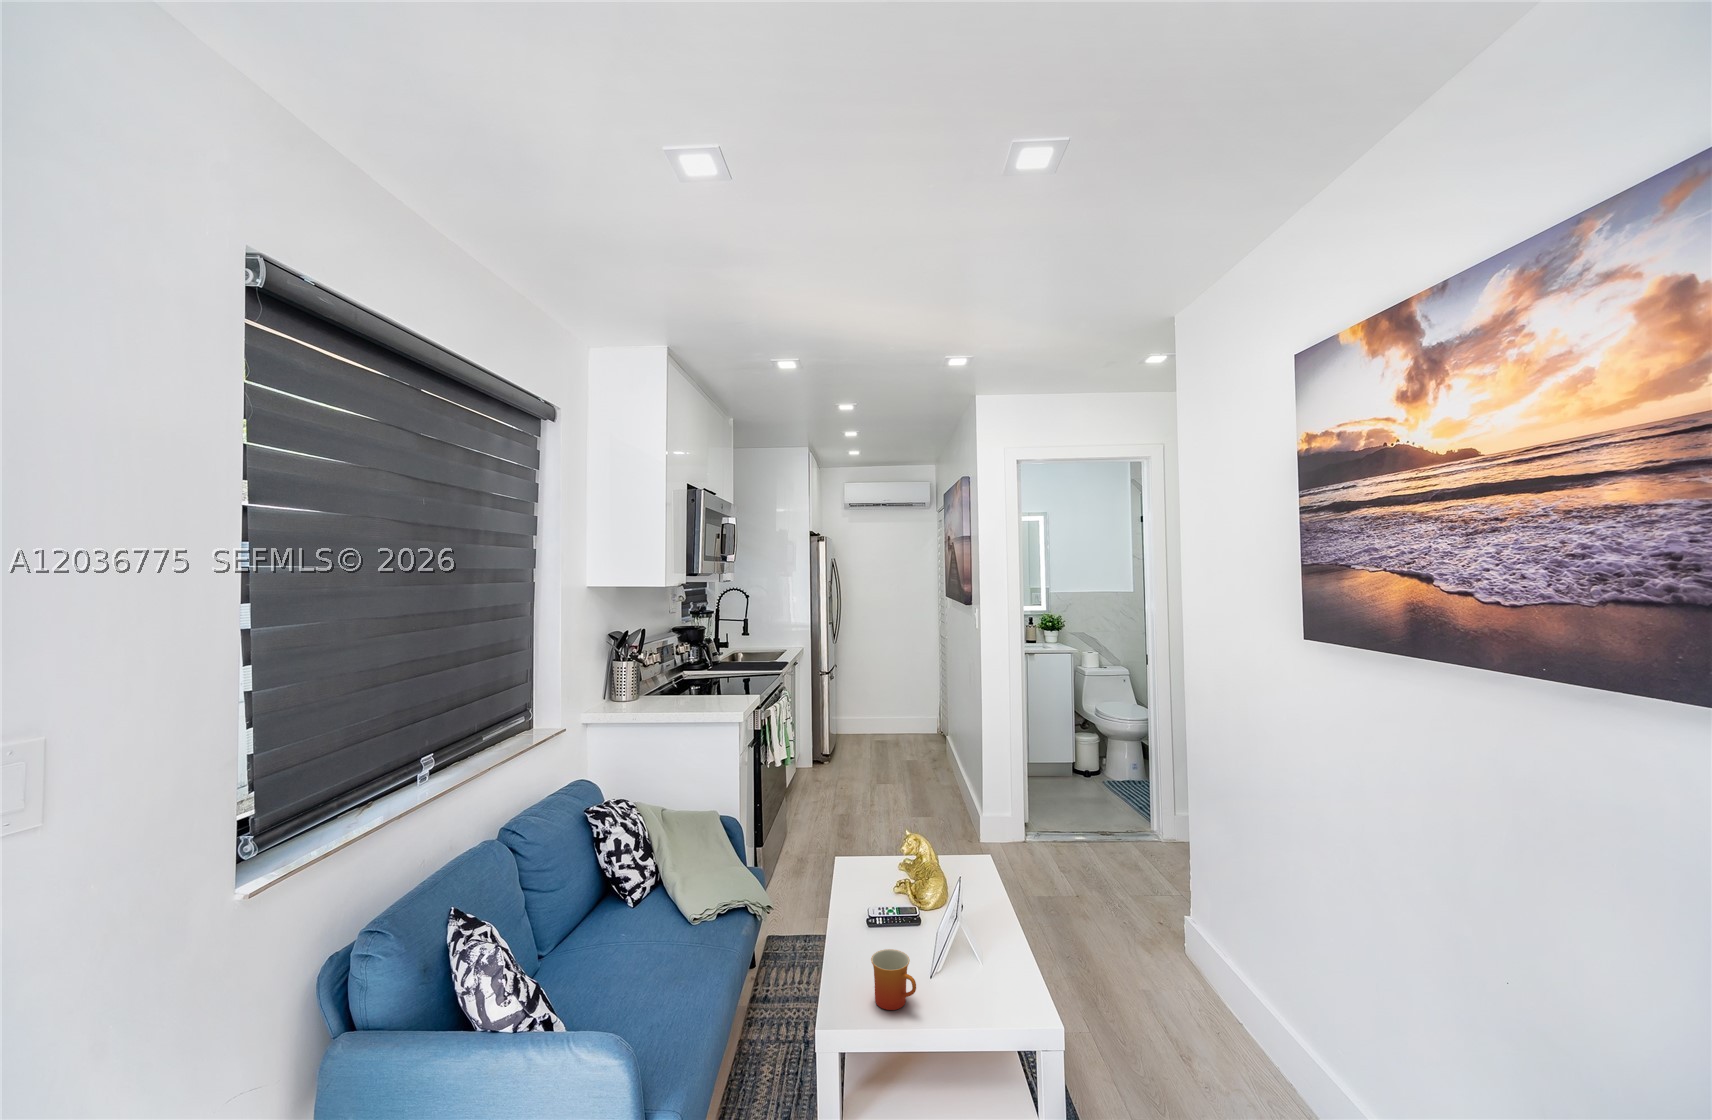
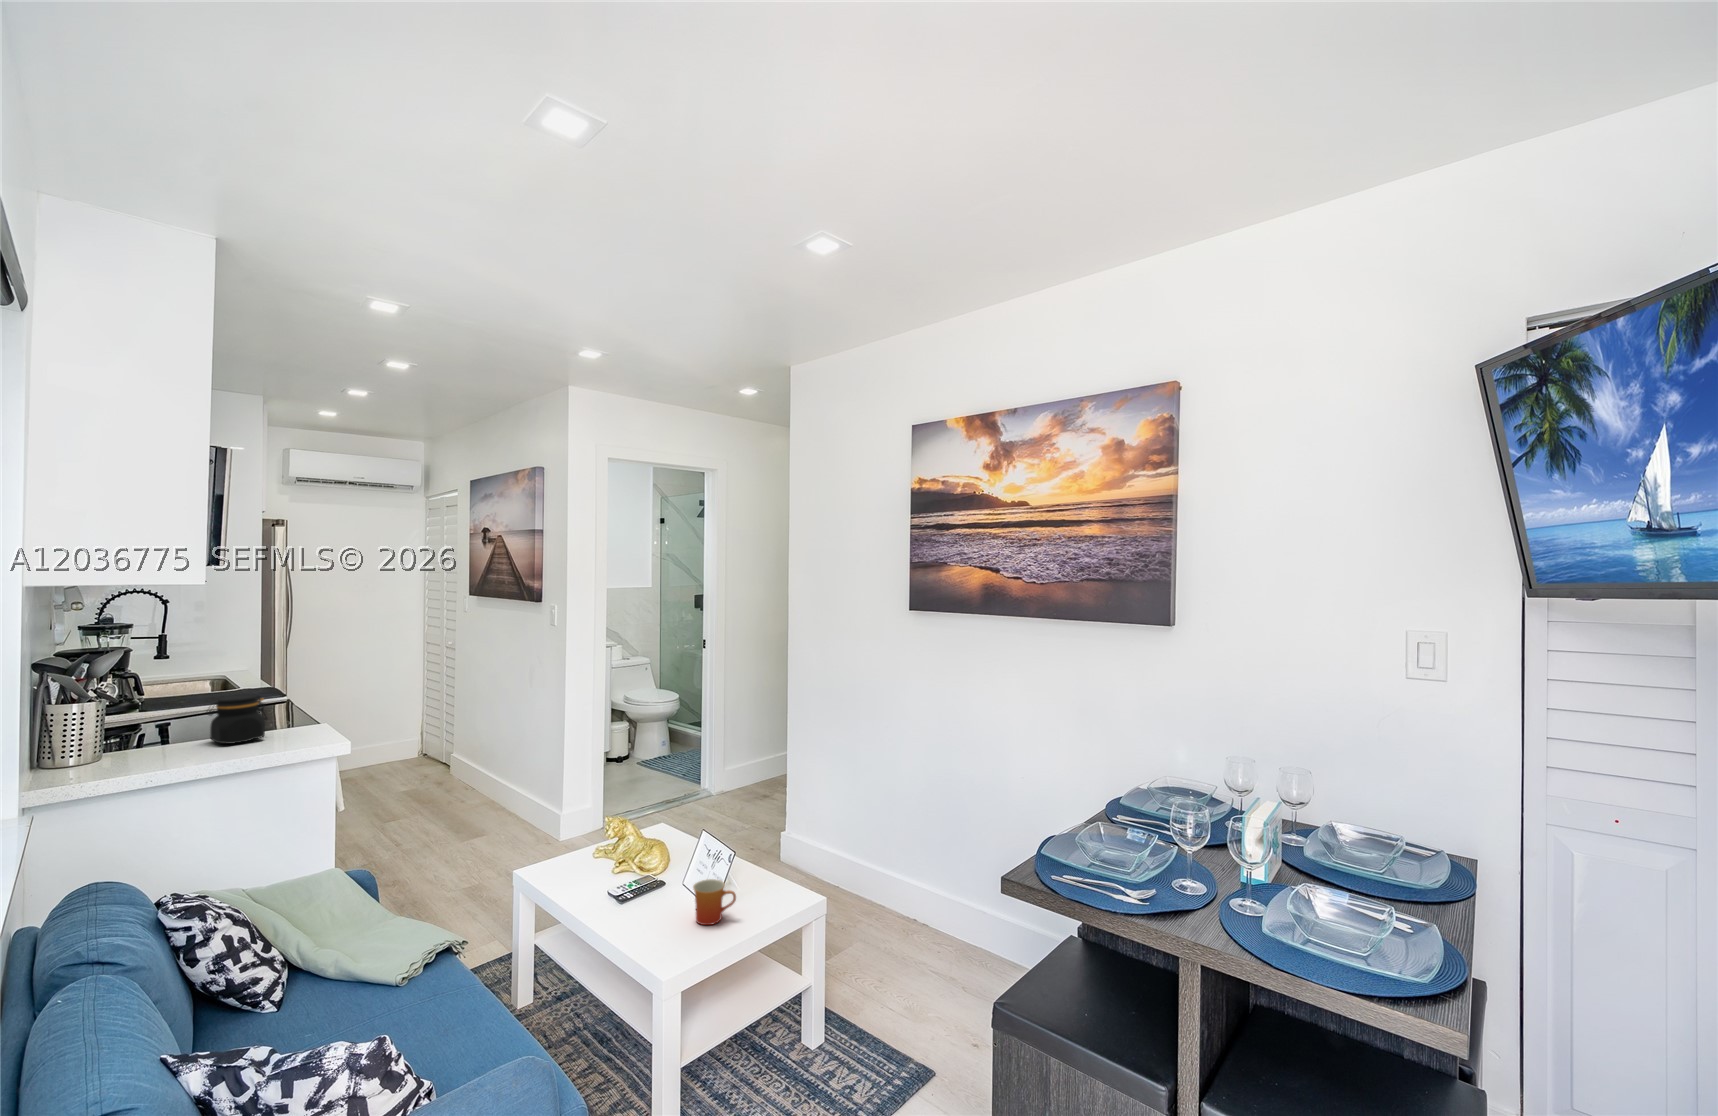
jar: none [648,672,687,708] -> present [206,695,267,744]

